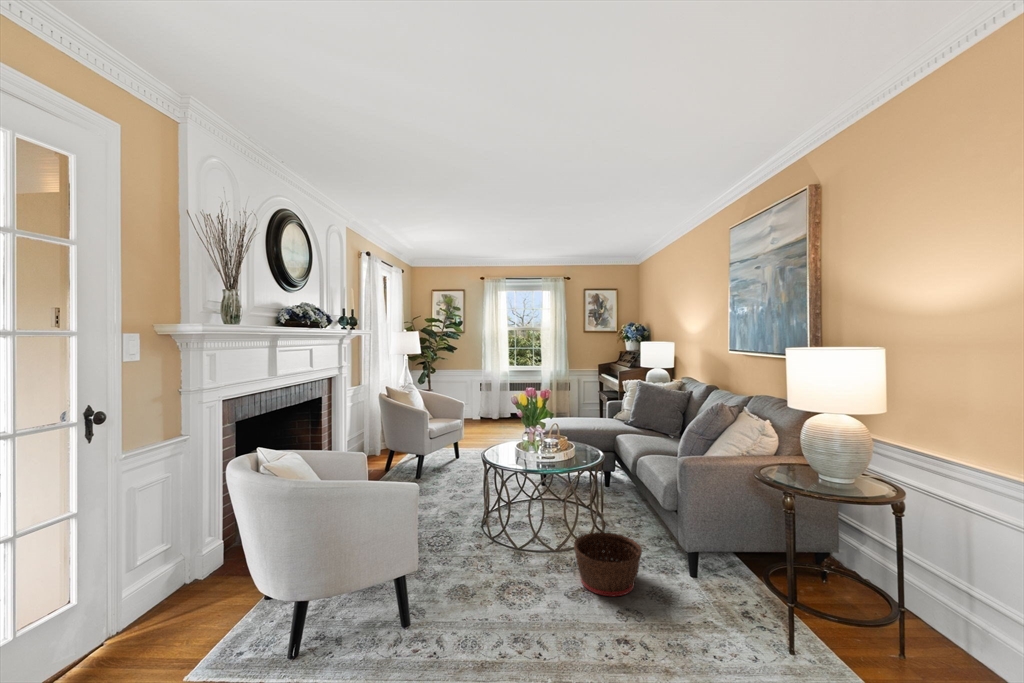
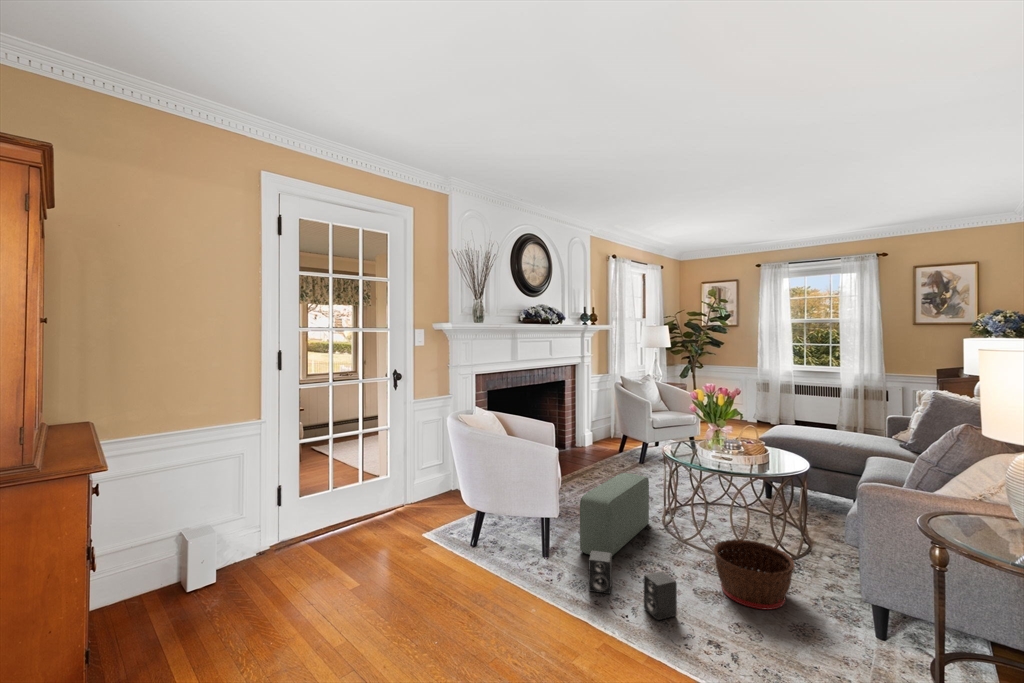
pouf: none [435,492,478,600] -> present [580,473,649,556]
speaker: none [474,591,578,648] -> present [589,551,677,620]

